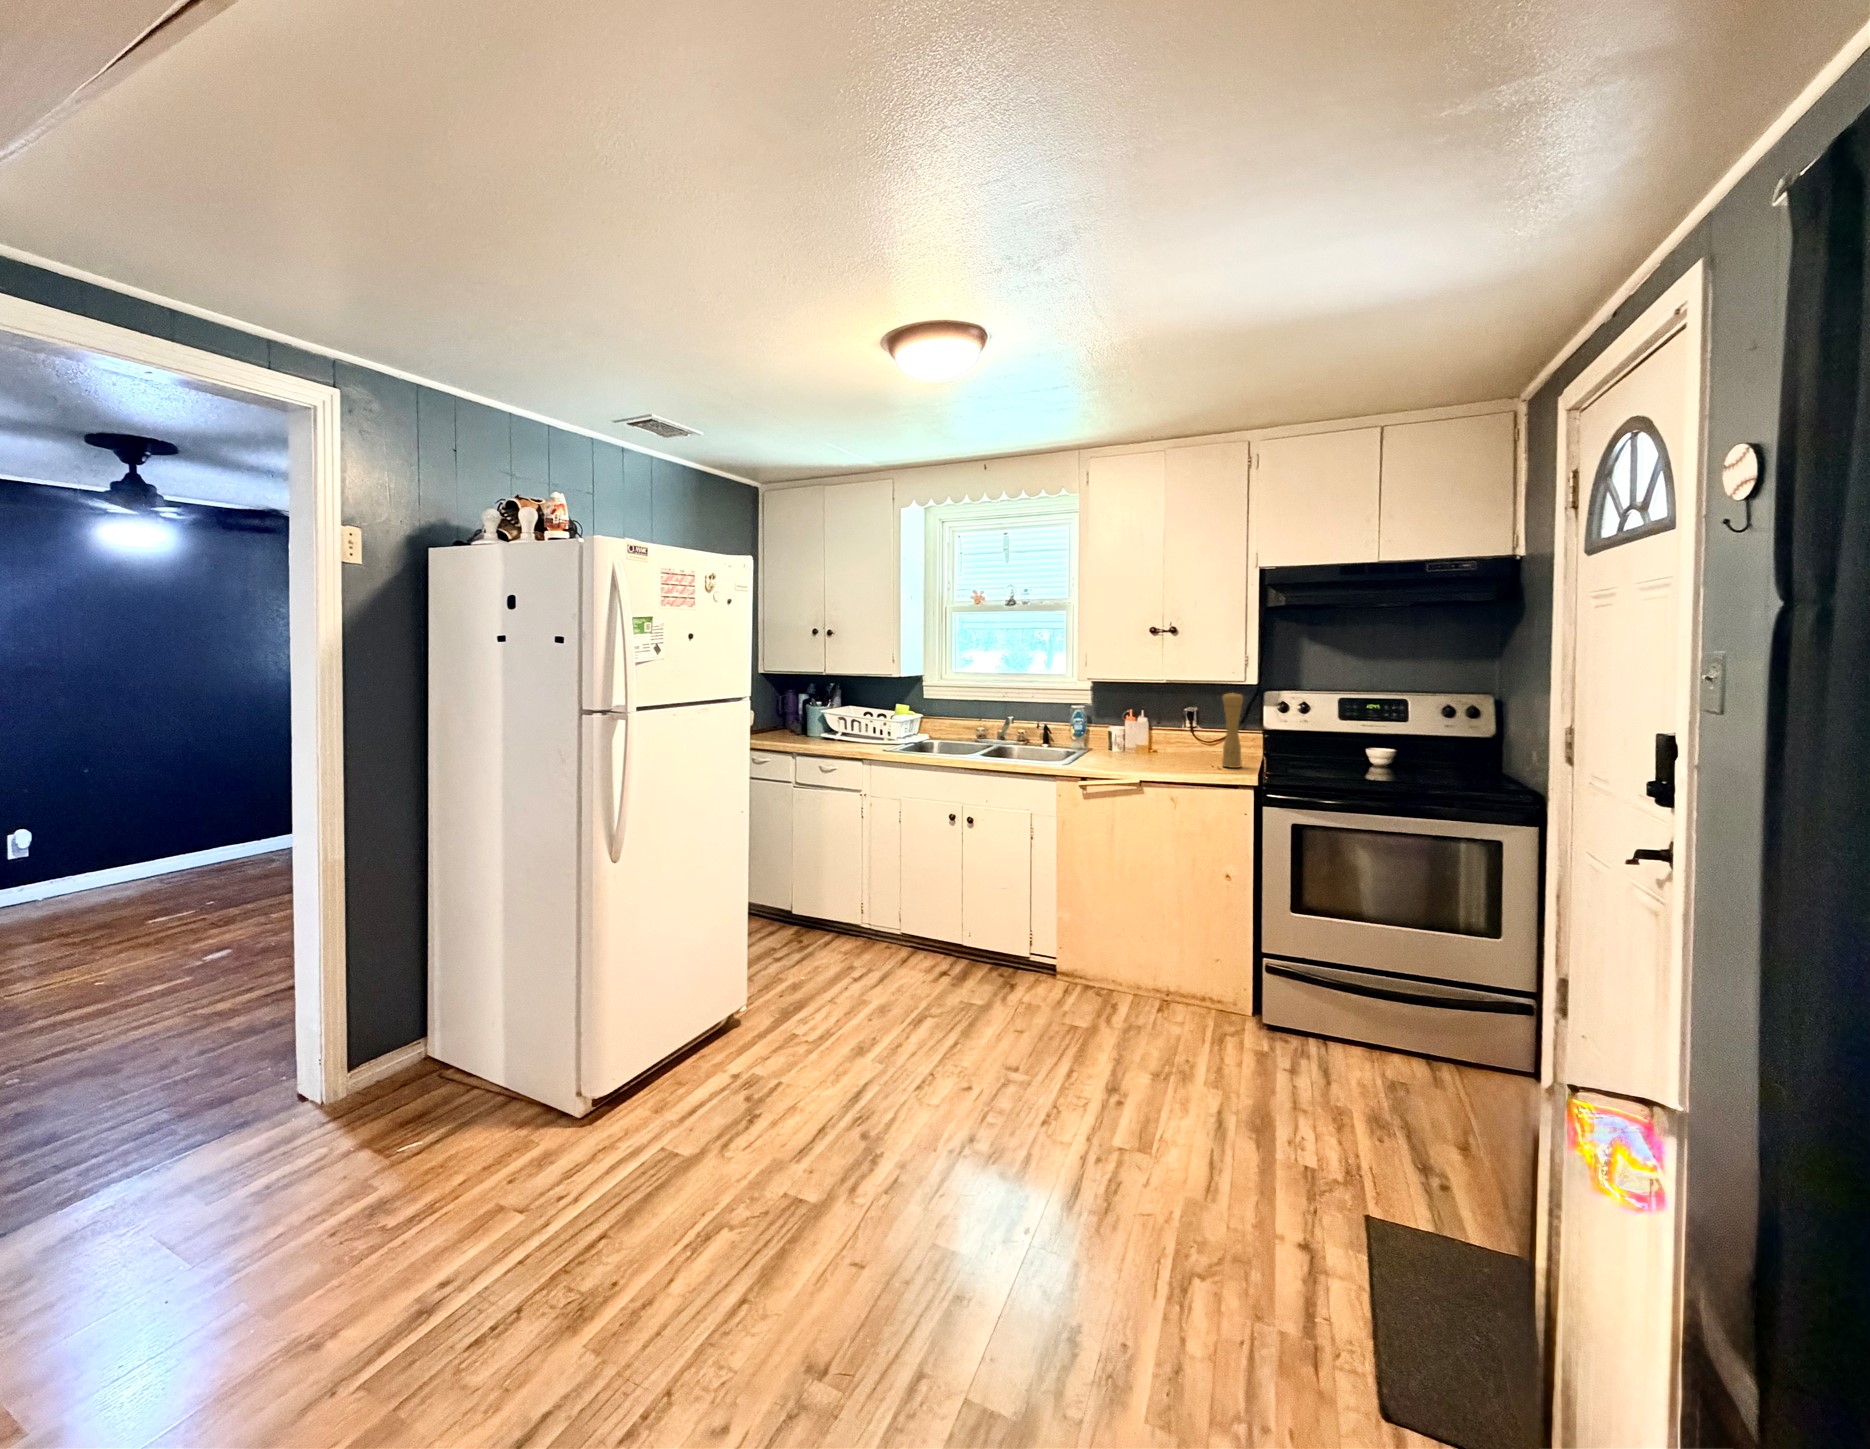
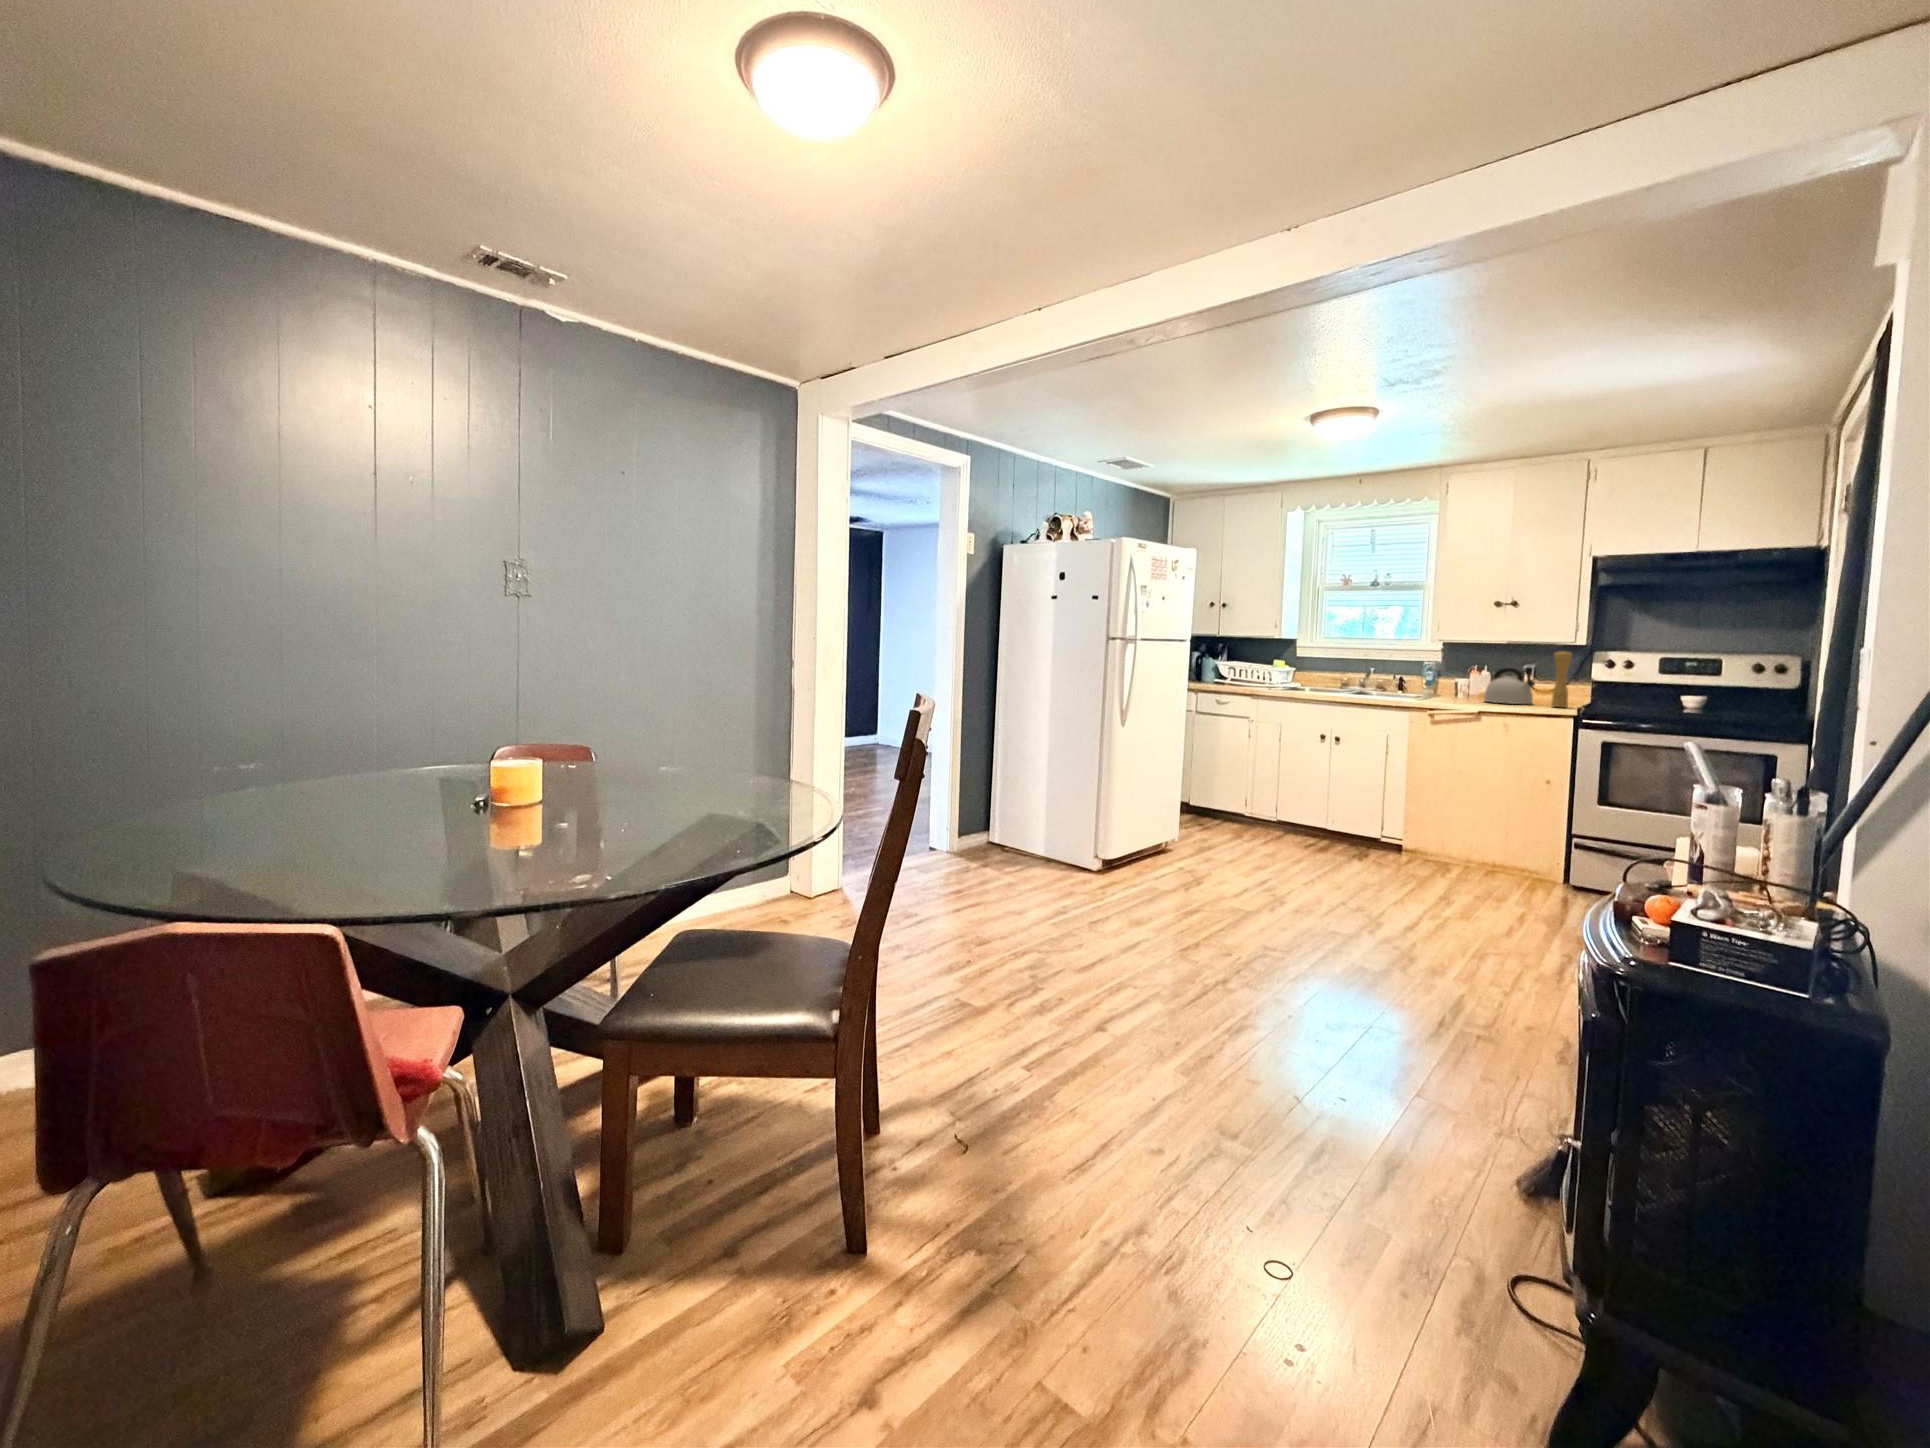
kettle: none [1142,714,1201,763] -> present [1484,668,1535,704]

